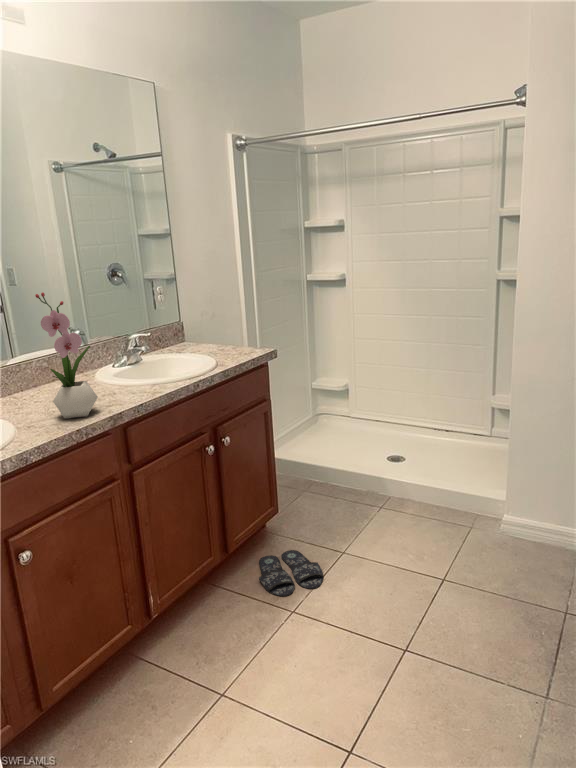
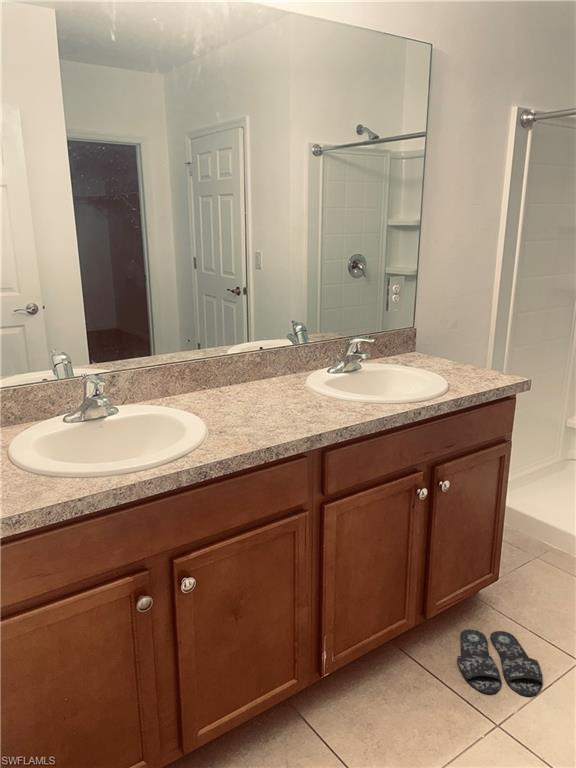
flower arrangement: present [35,292,98,418] -> none [247,284,300,432]

